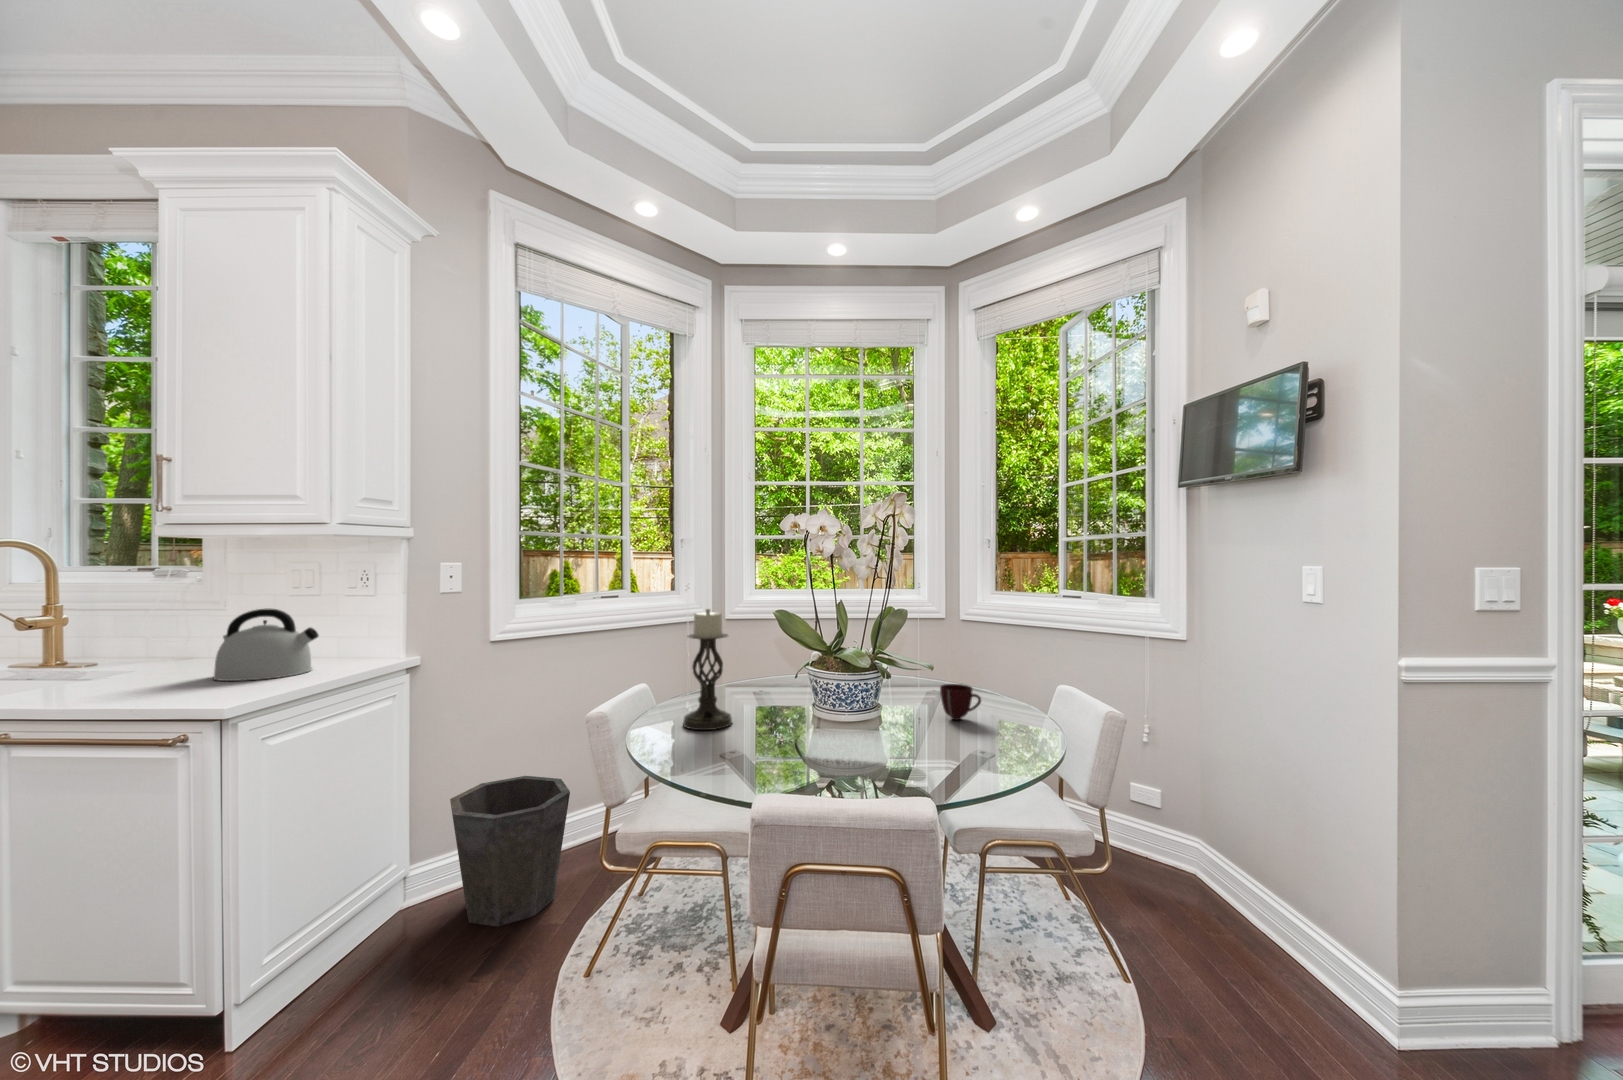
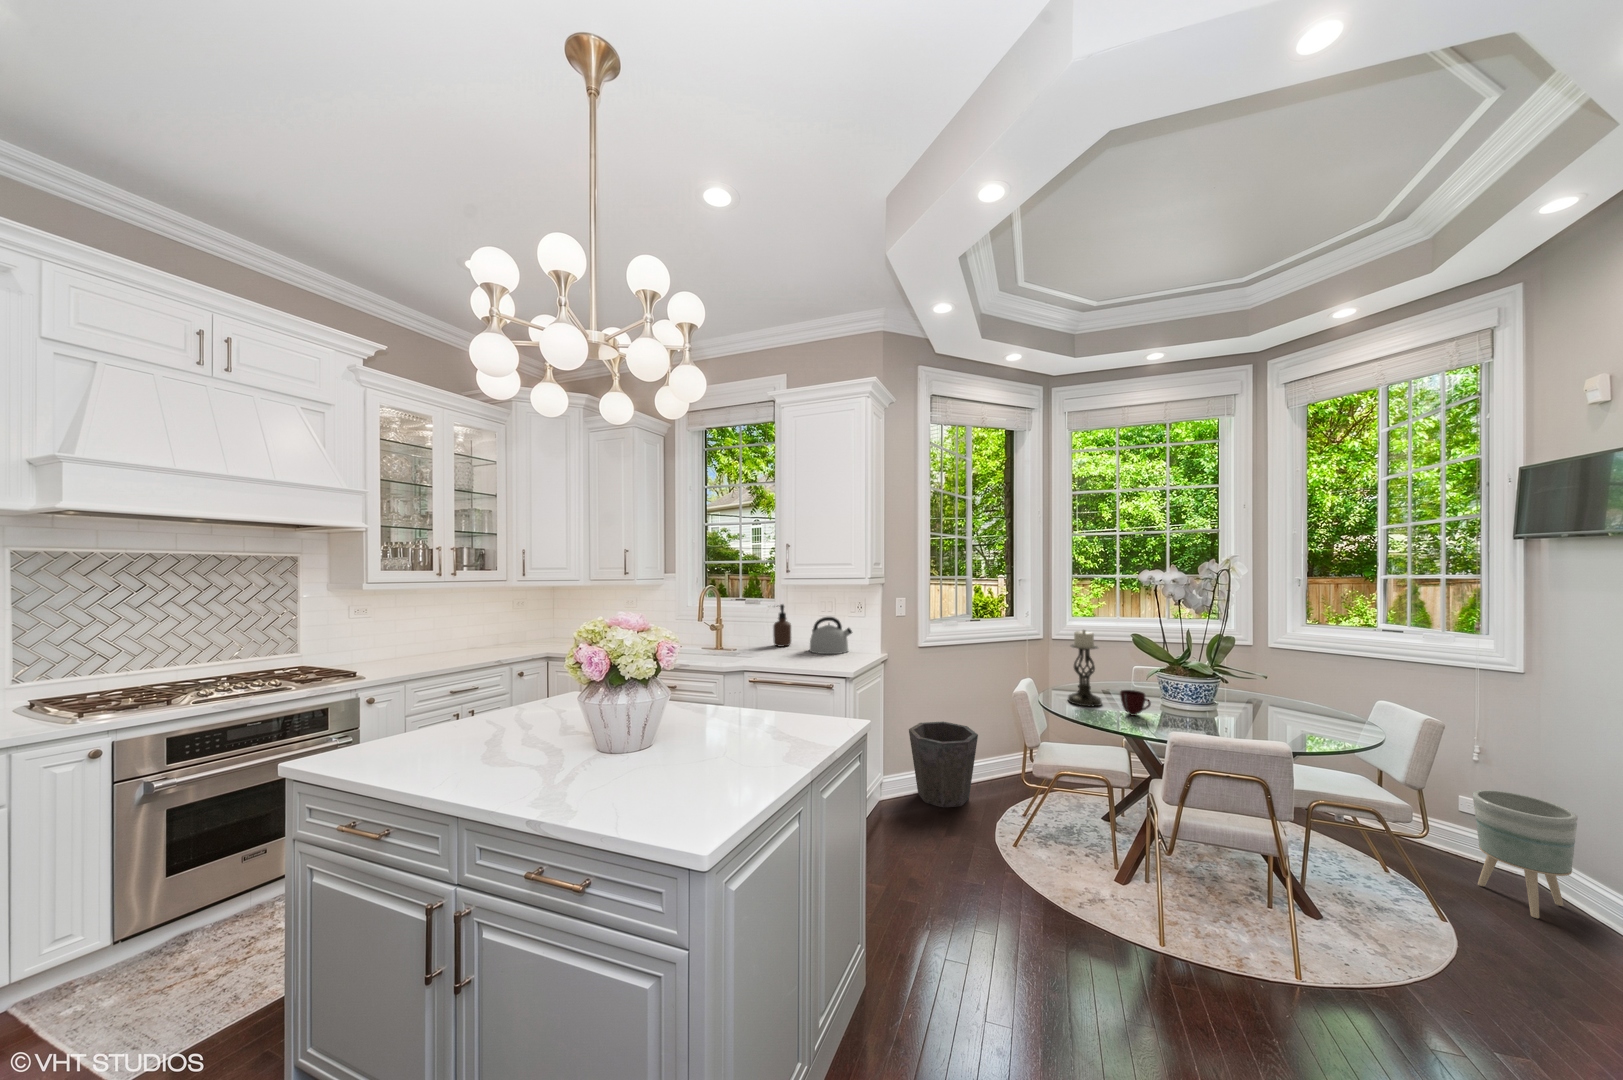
soap dispenser: none [149,590,198,673] -> present [773,604,791,646]
mug: present [940,684,981,720] -> present [1120,690,1151,716]
planter: none [1143,778,1231,927] -> present [1473,790,1578,918]

